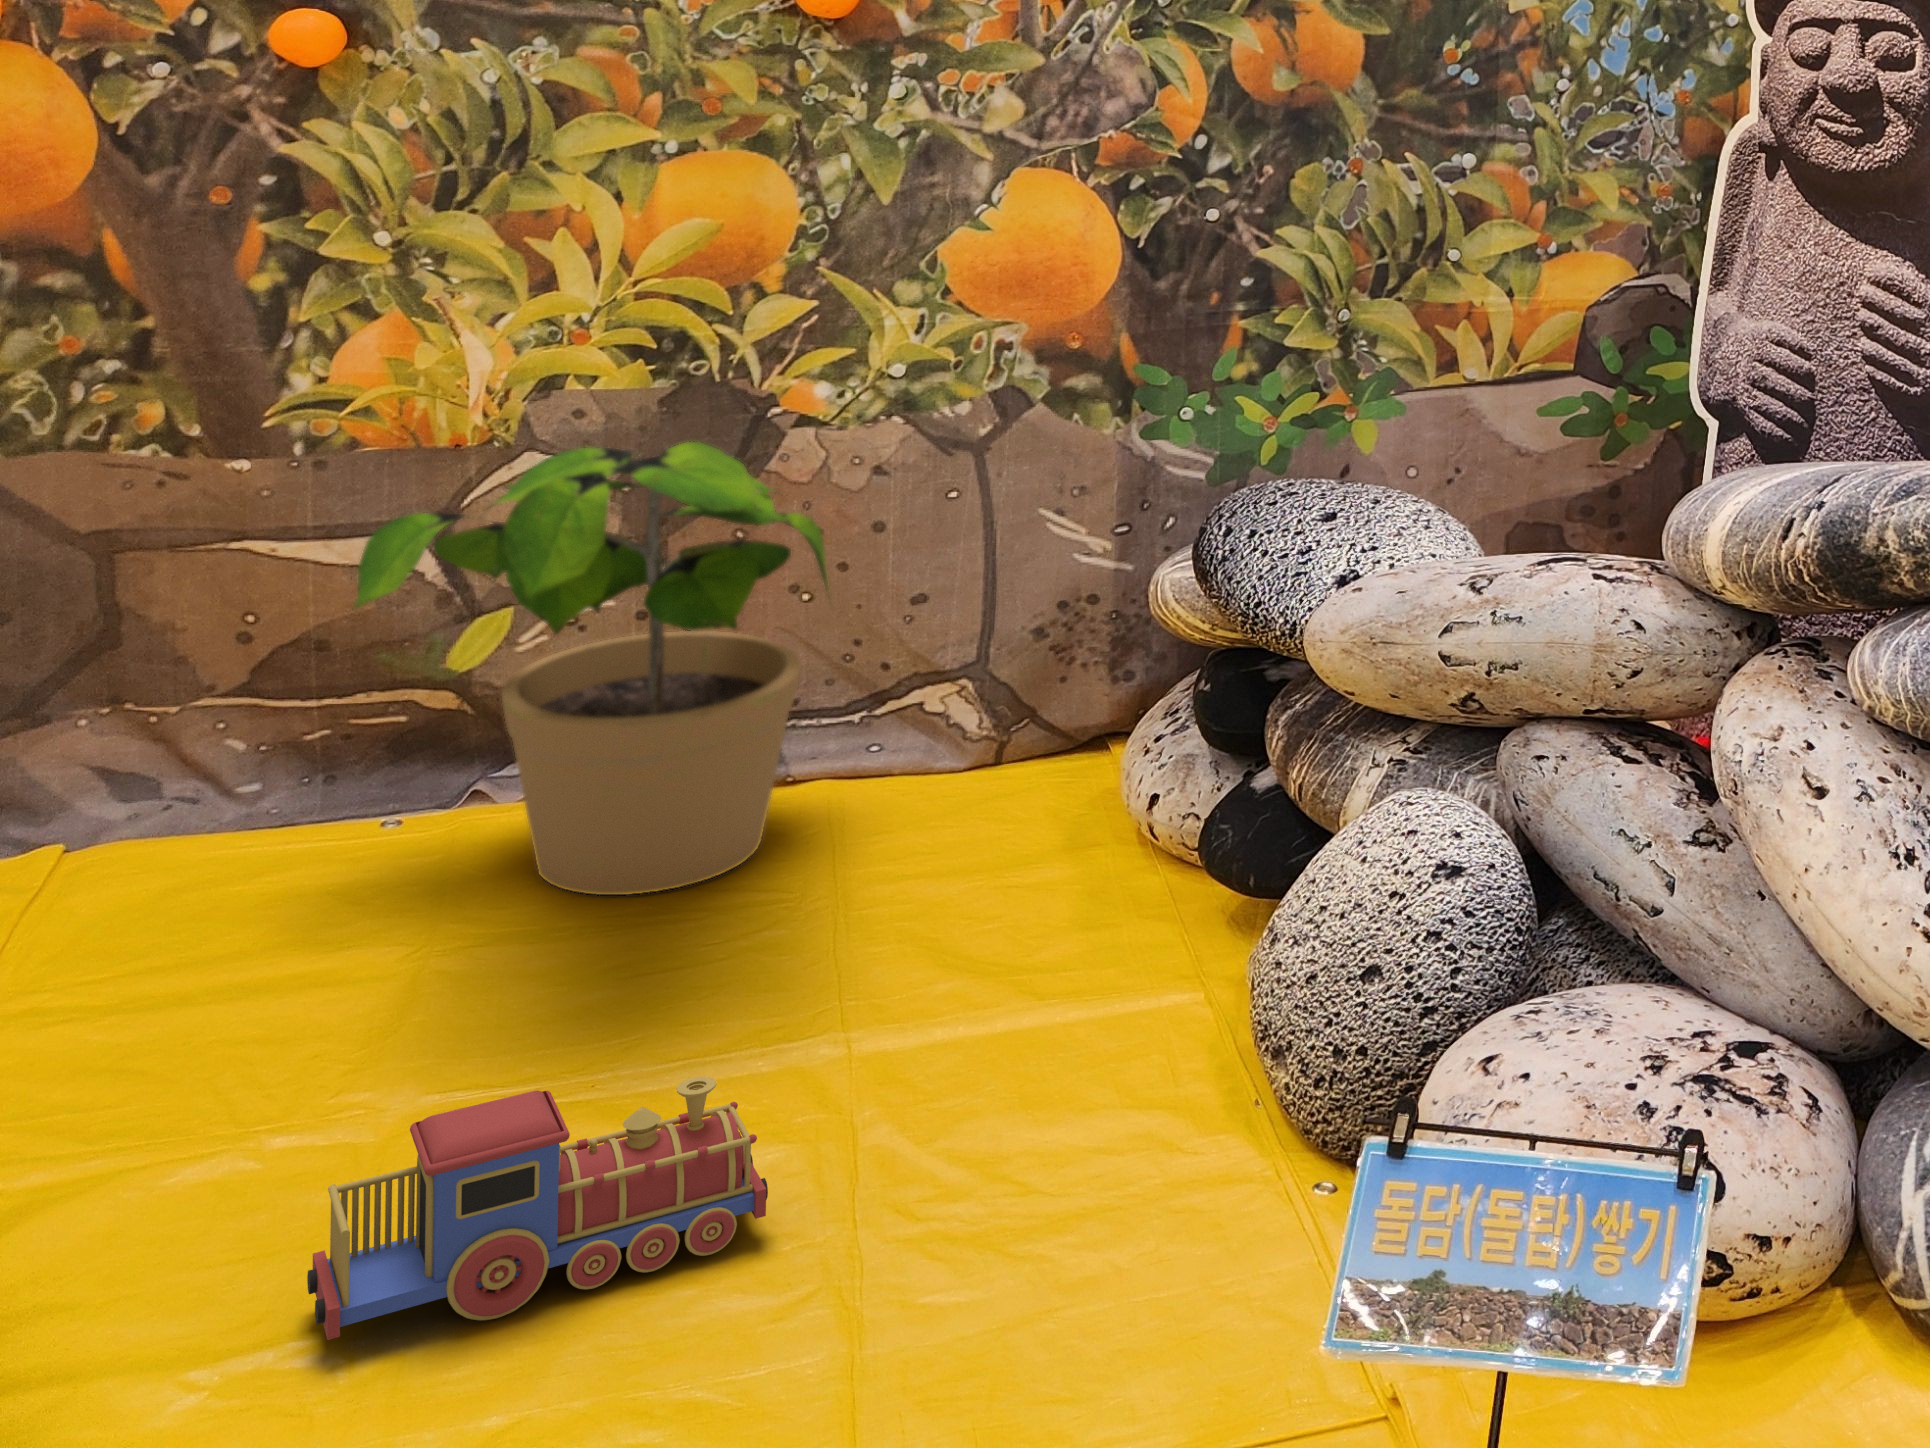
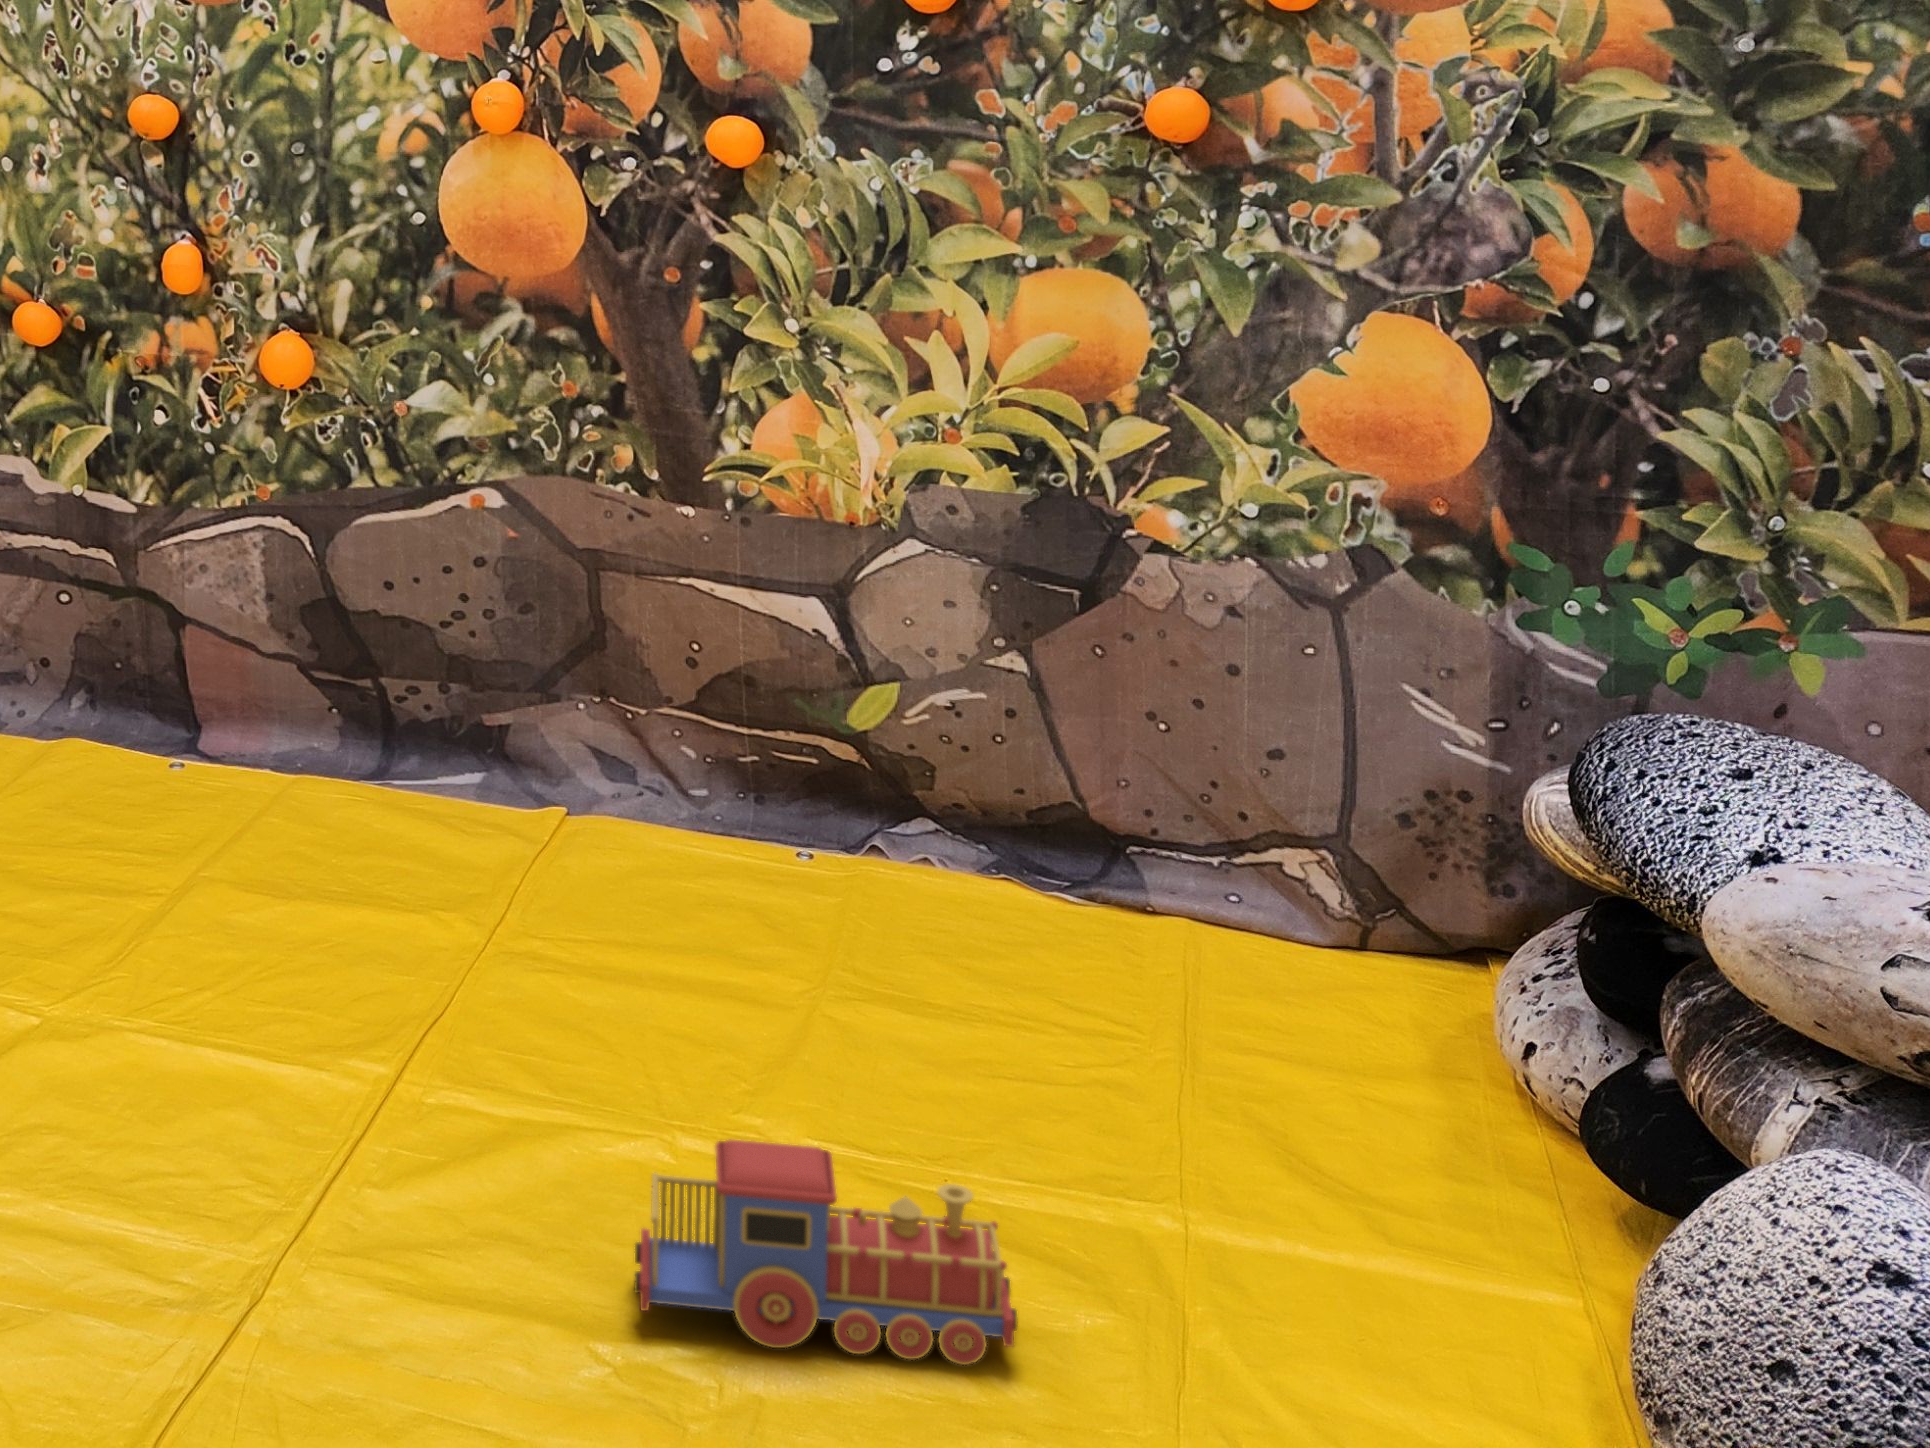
potted plant: present [354,442,828,895] -> none [747,545,1171,990]

